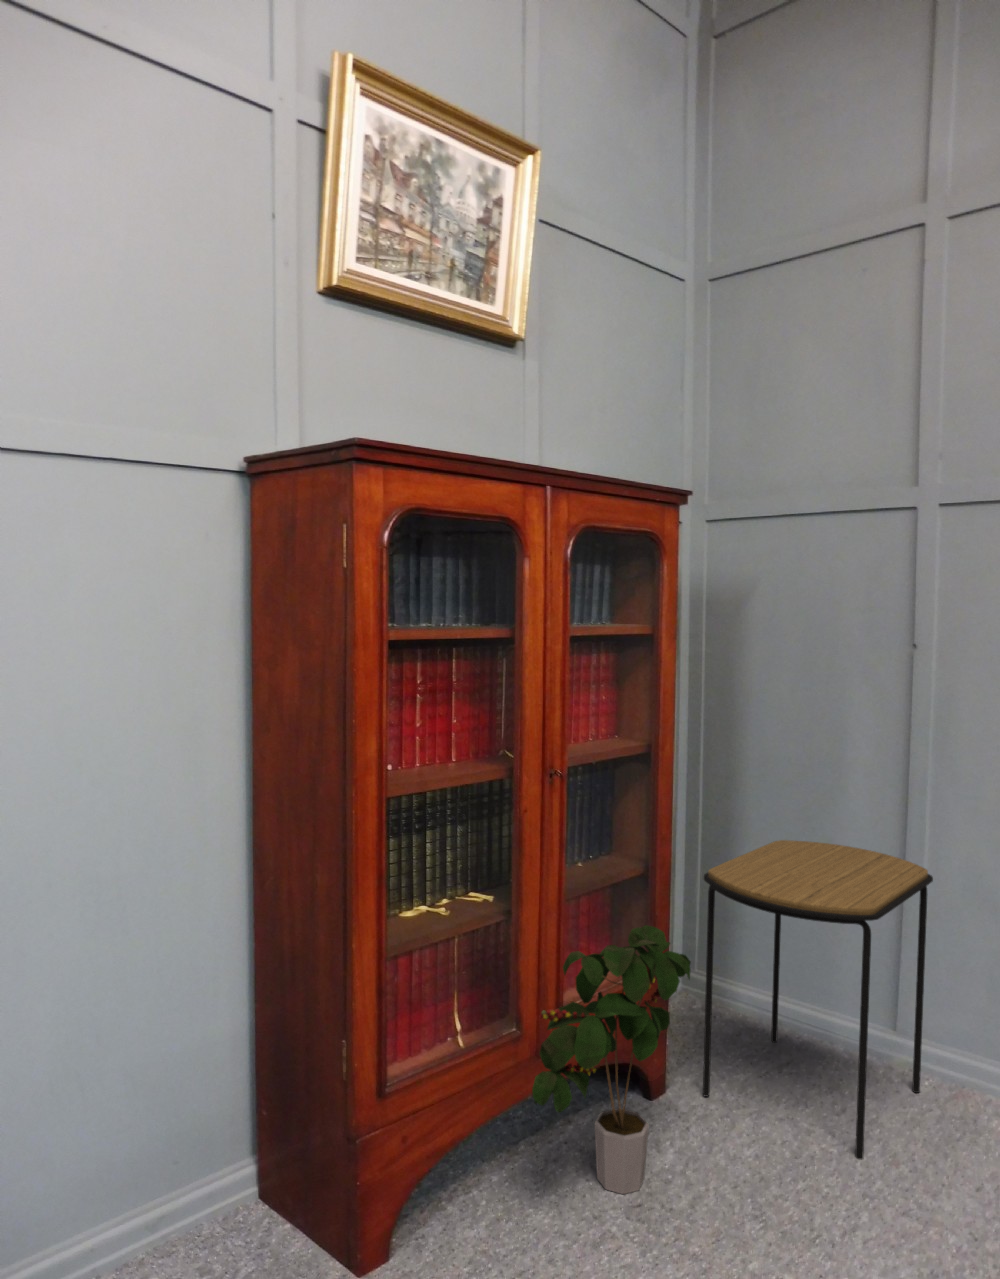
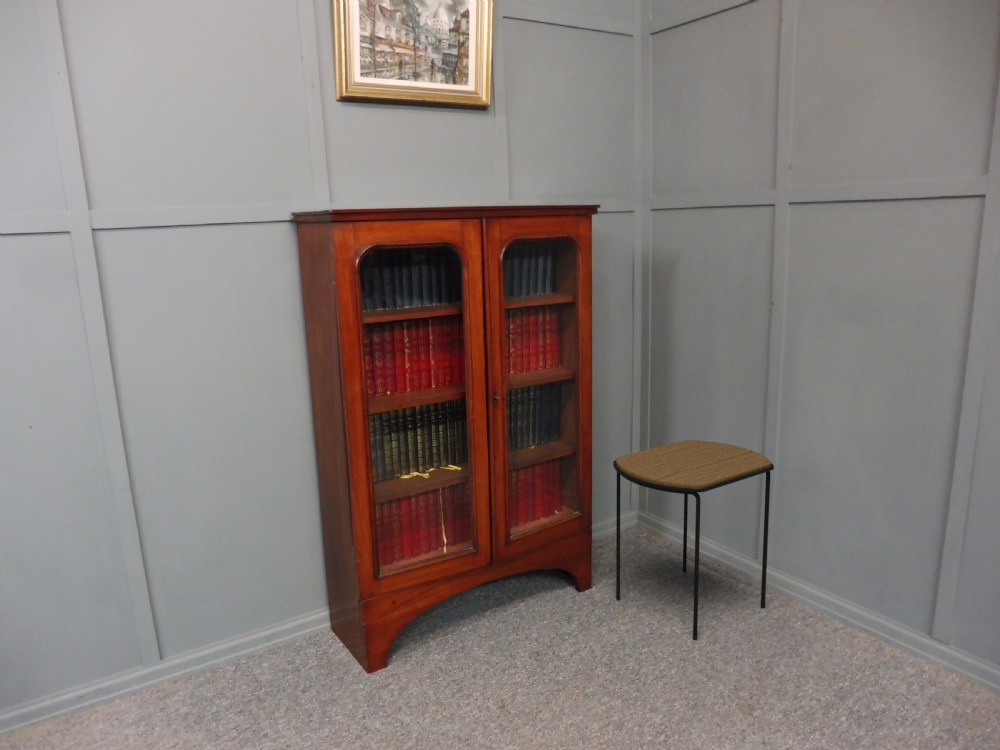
potted plant: present [532,925,691,1194] -> none [469,490,590,645]

